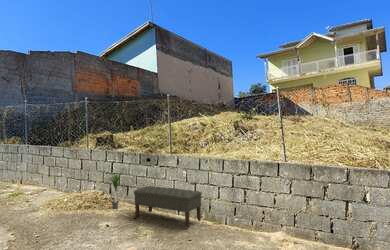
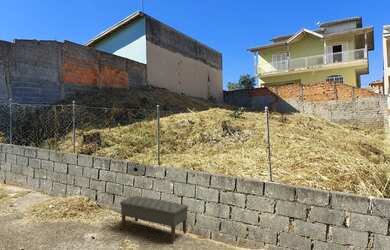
potted plant: present [110,173,120,208] -> none [88,176,115,217]

